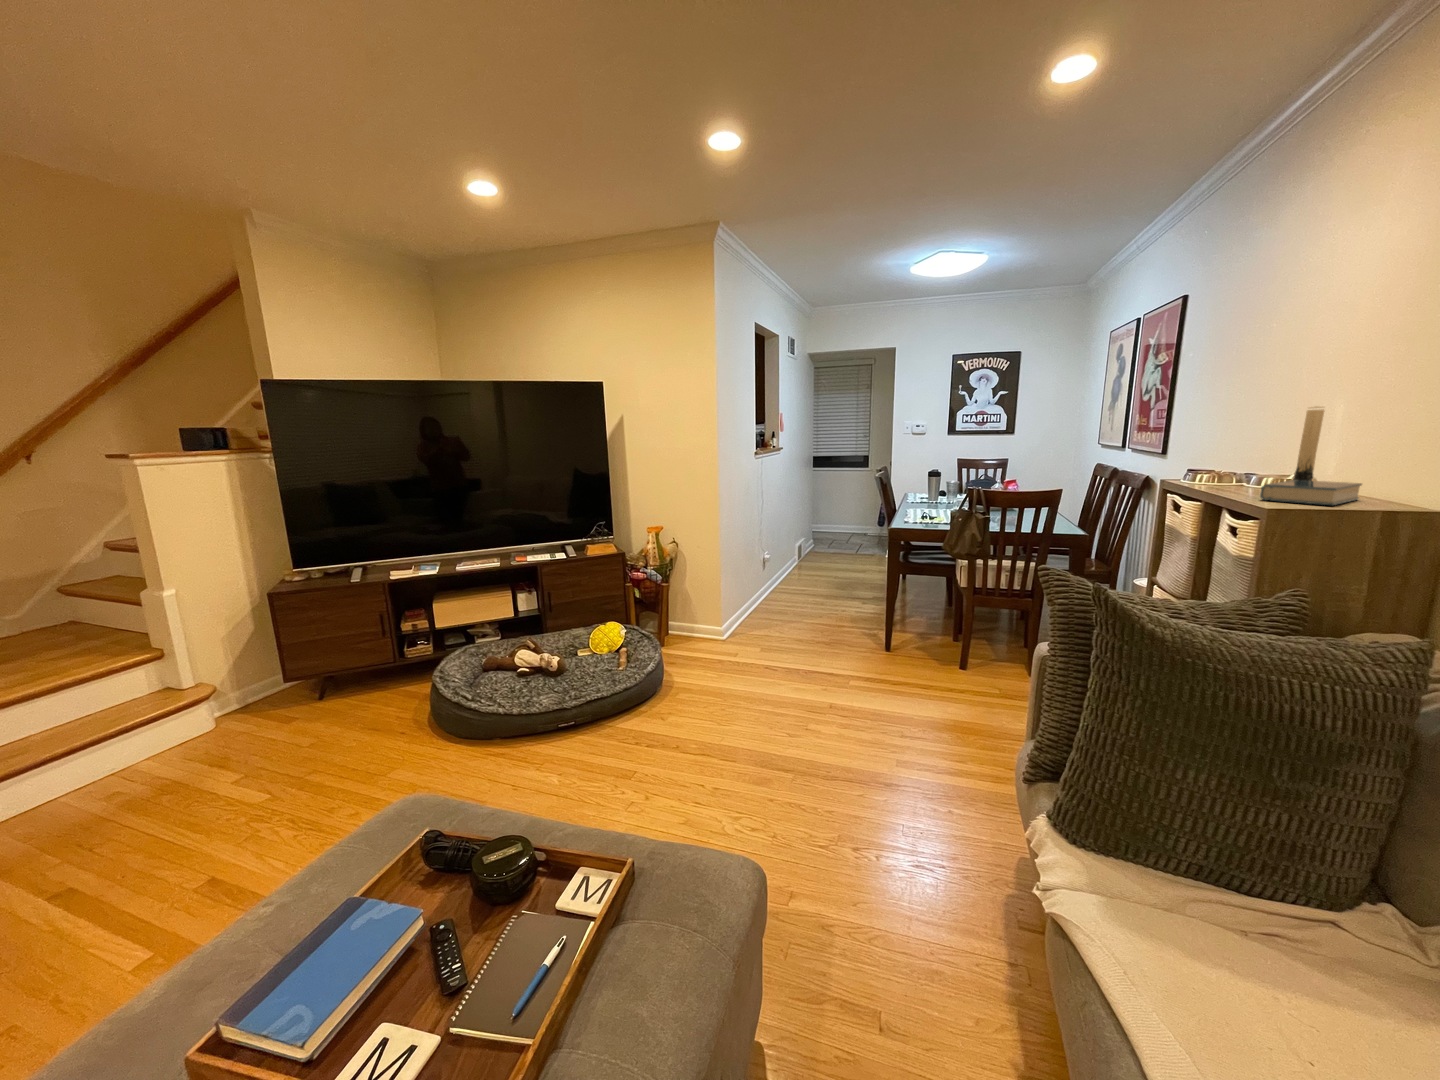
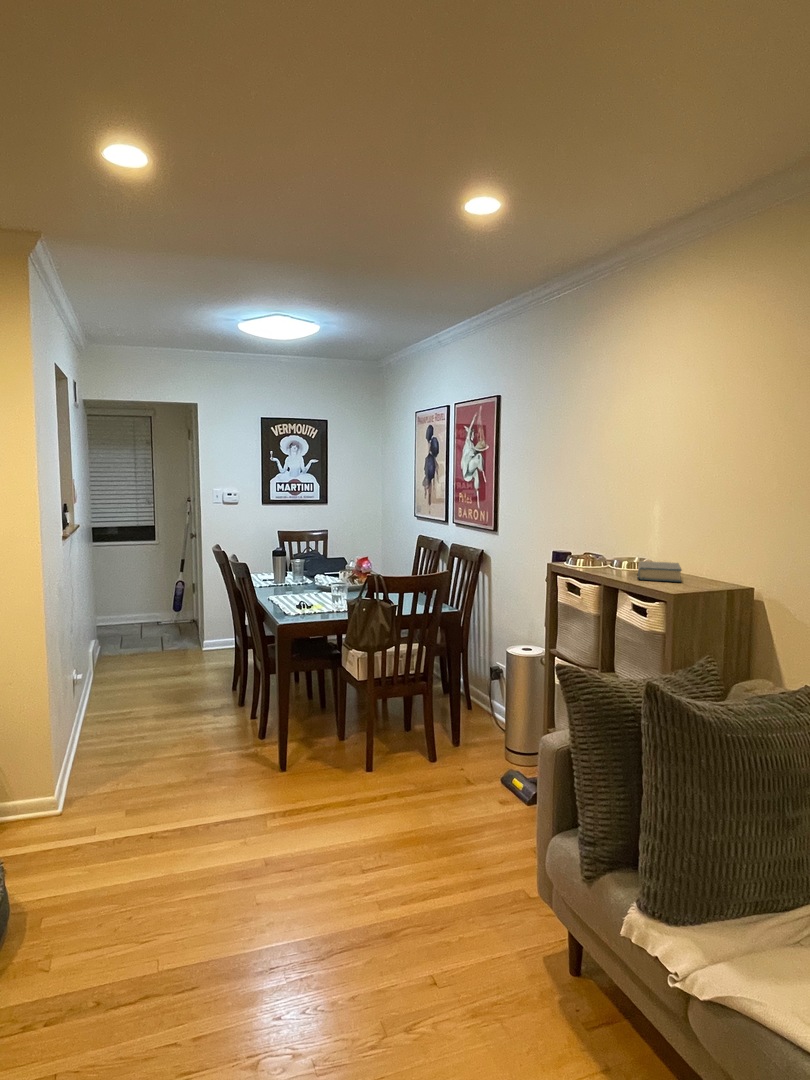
candle: present [1293,406,1325,481] -> none [622,505,642,567]

